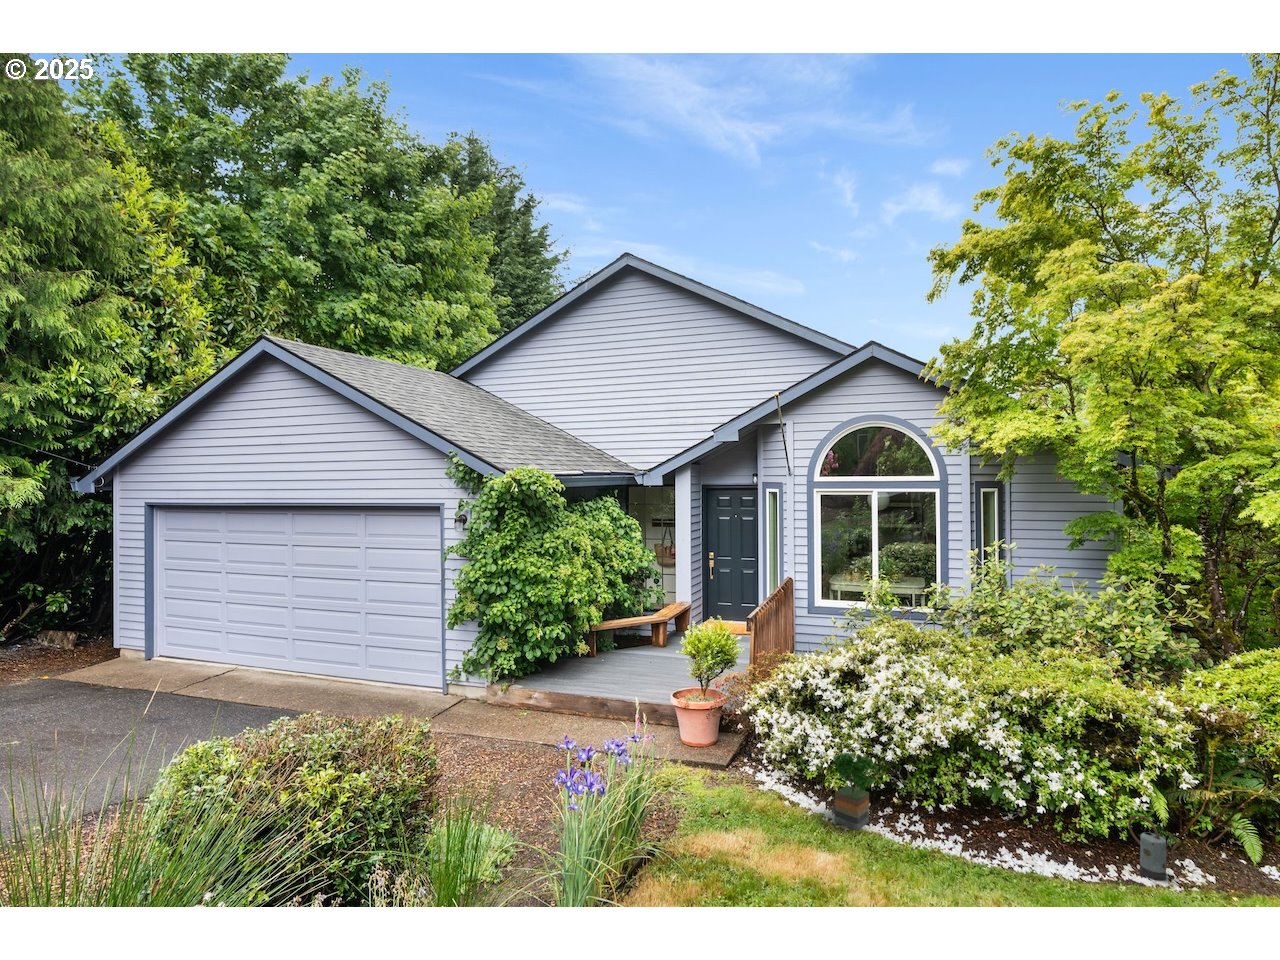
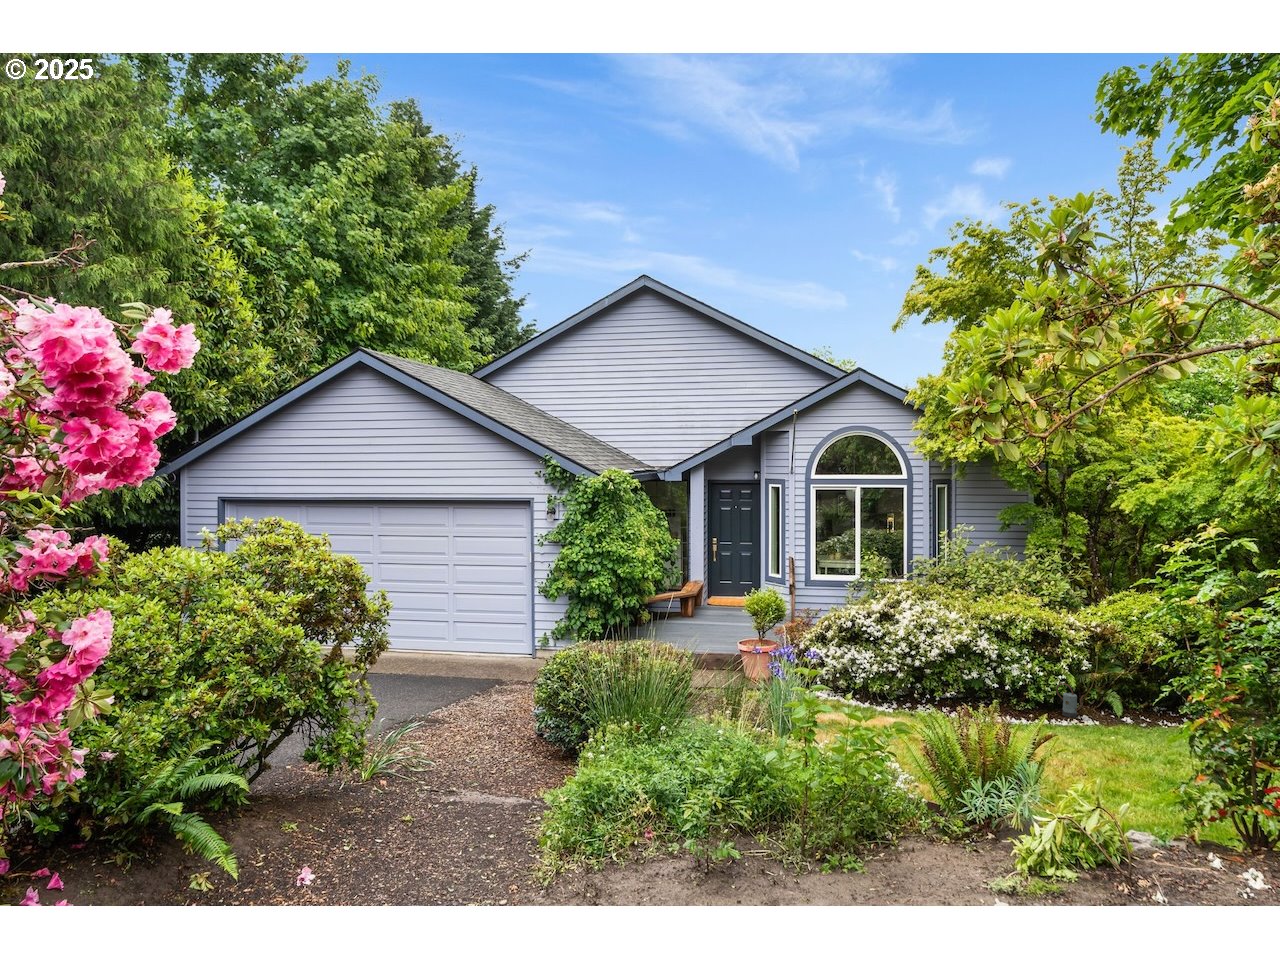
potted tree: present [834,752,878,831] -> none [884,661,913,708]

